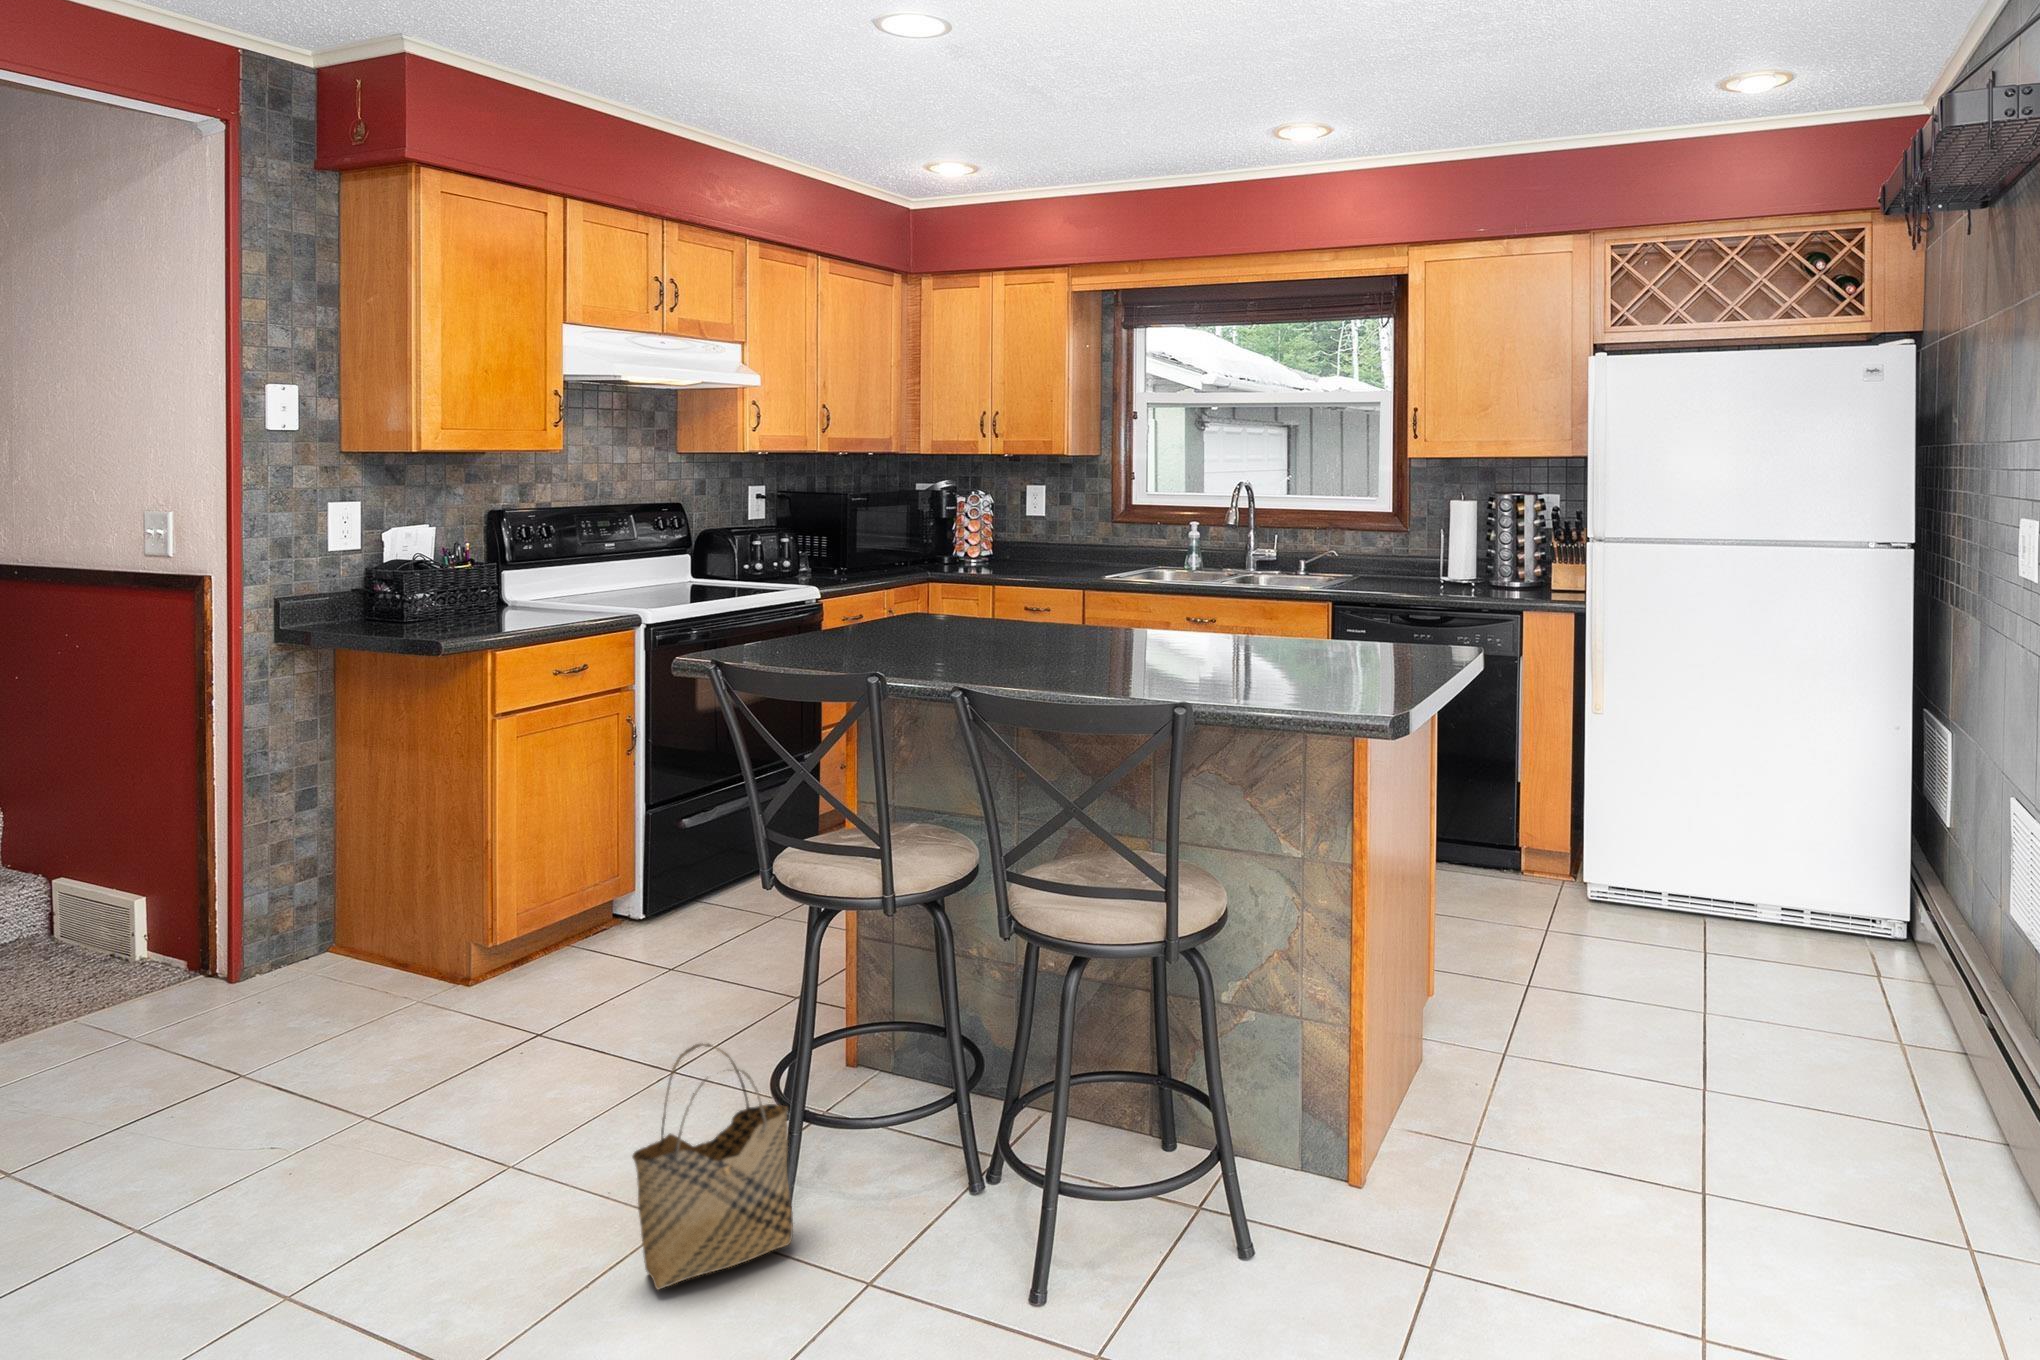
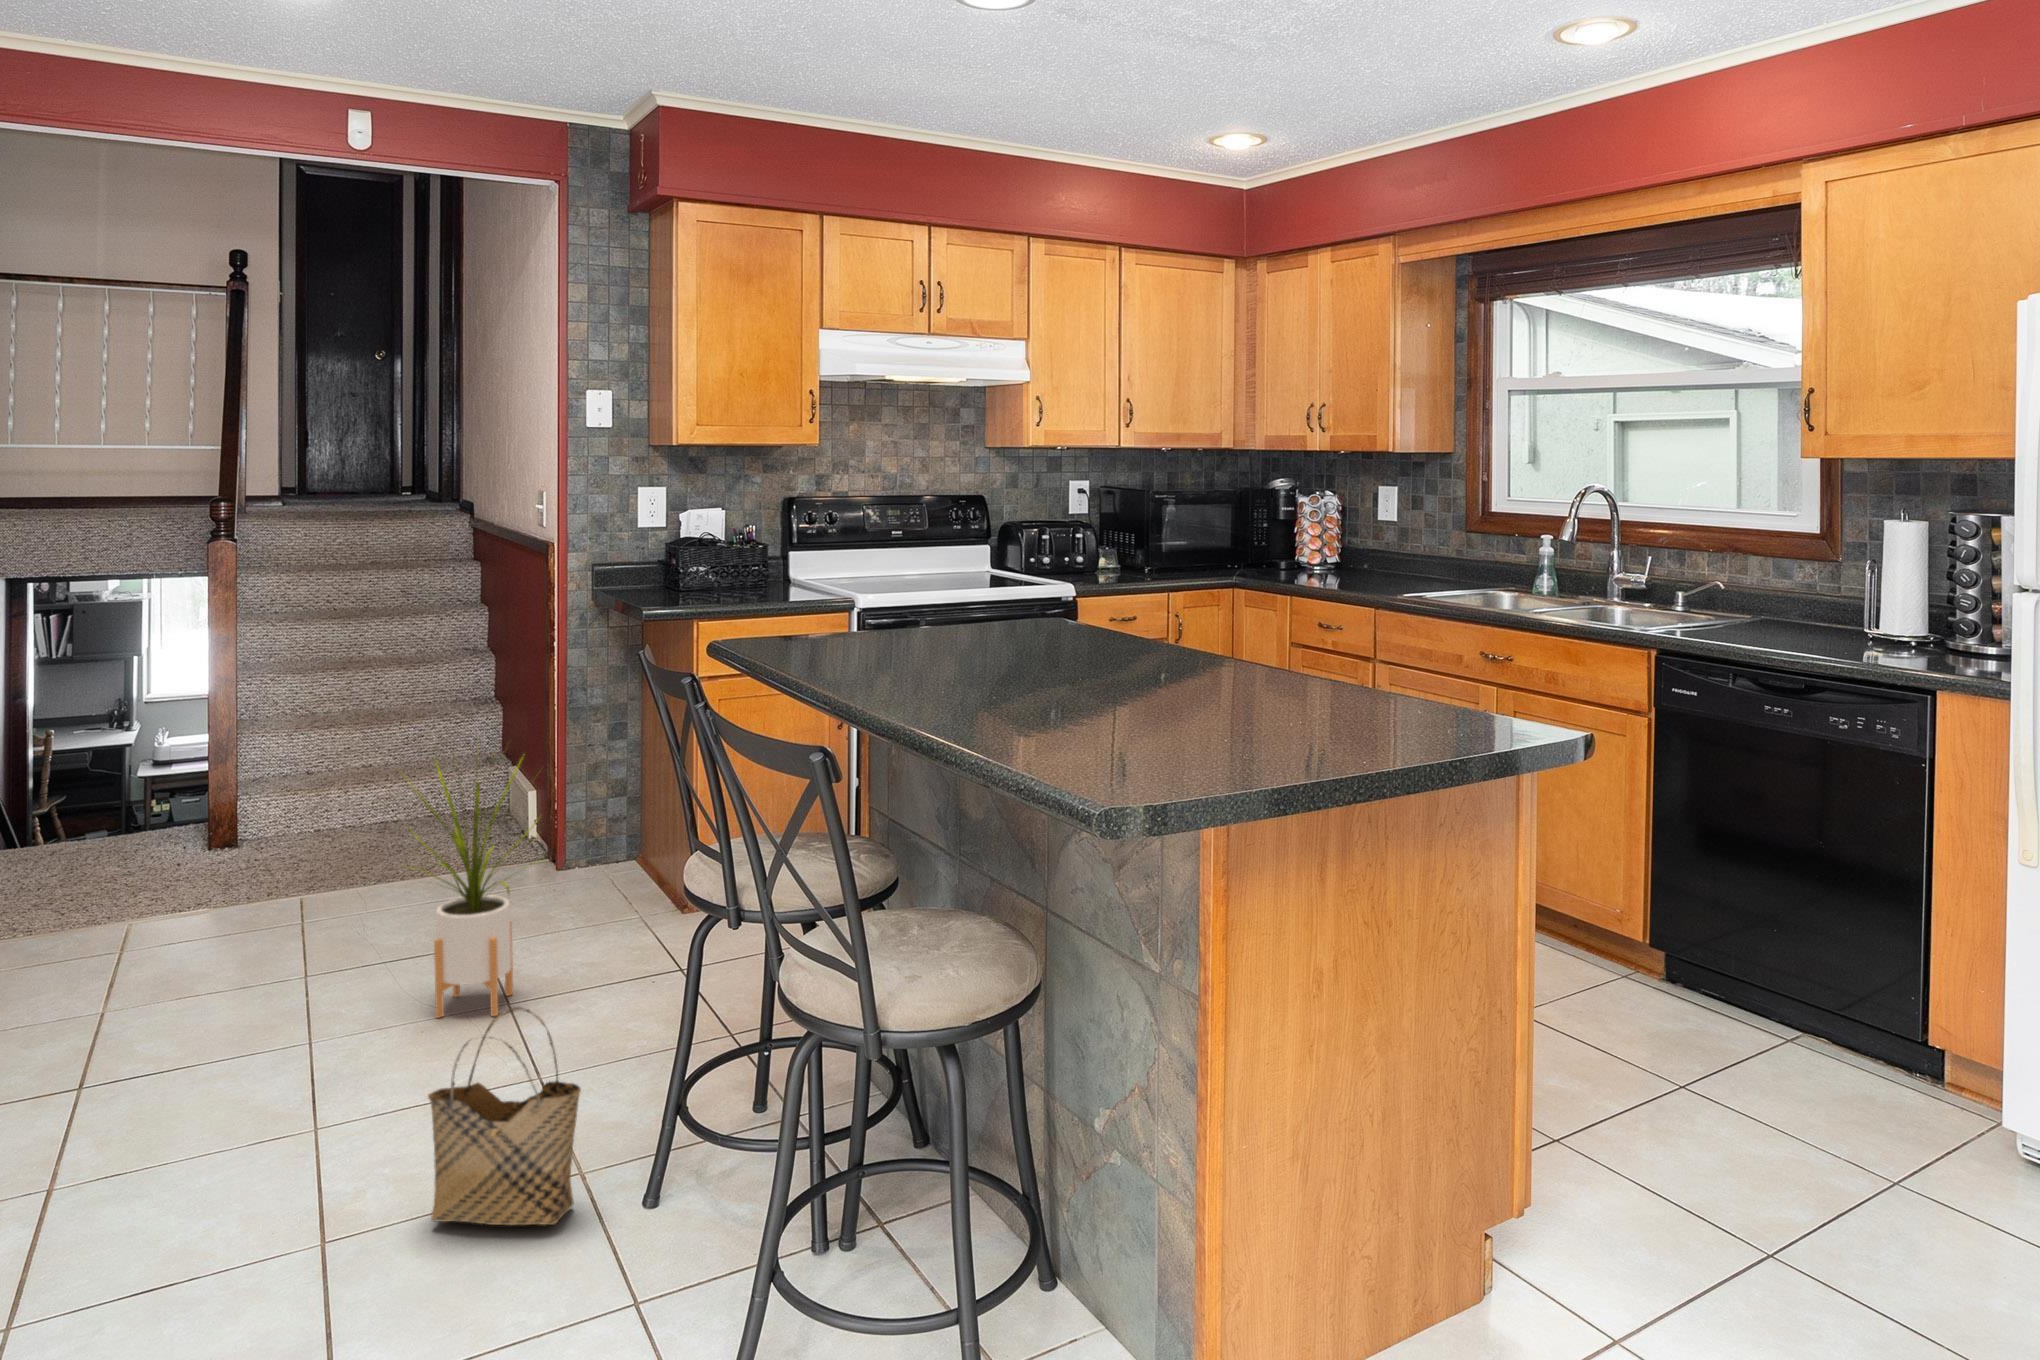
house plant: none [253,796,462,1144] -> present [399,751,534,1018]

